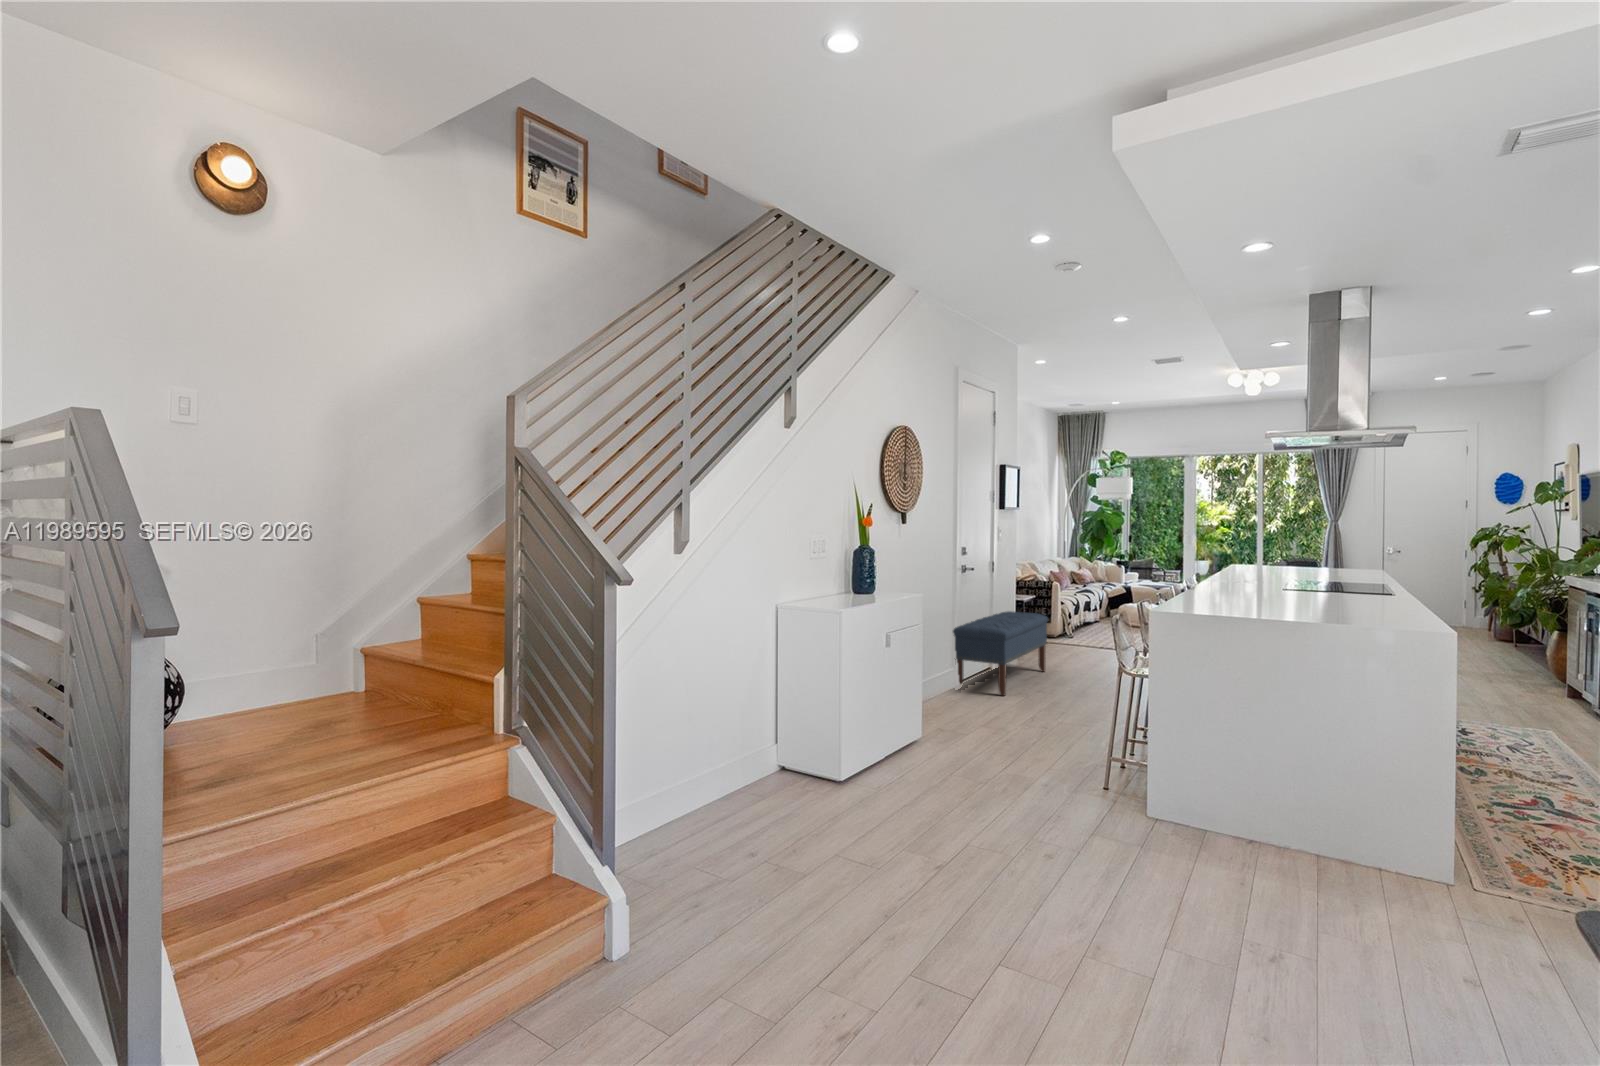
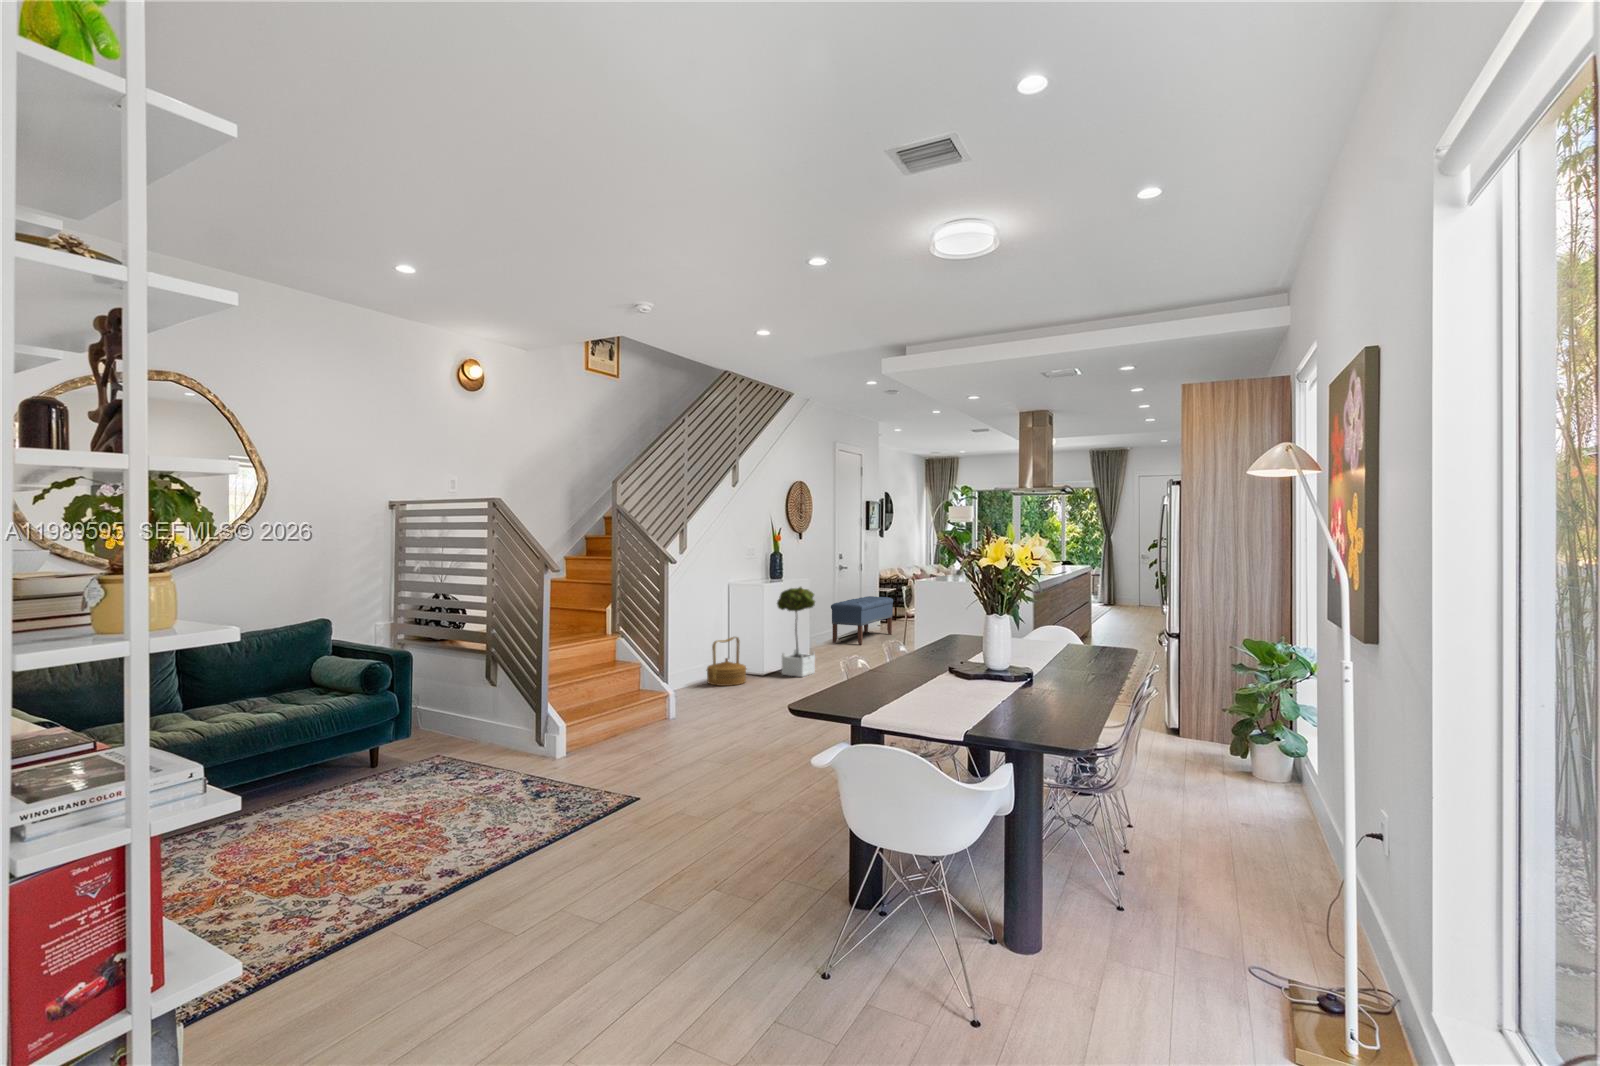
potted tree: none [865,613,940,790] -> present [777,587,815,677]
woven basket: none [727,710,806,818] -> present [706,637,746,686]

